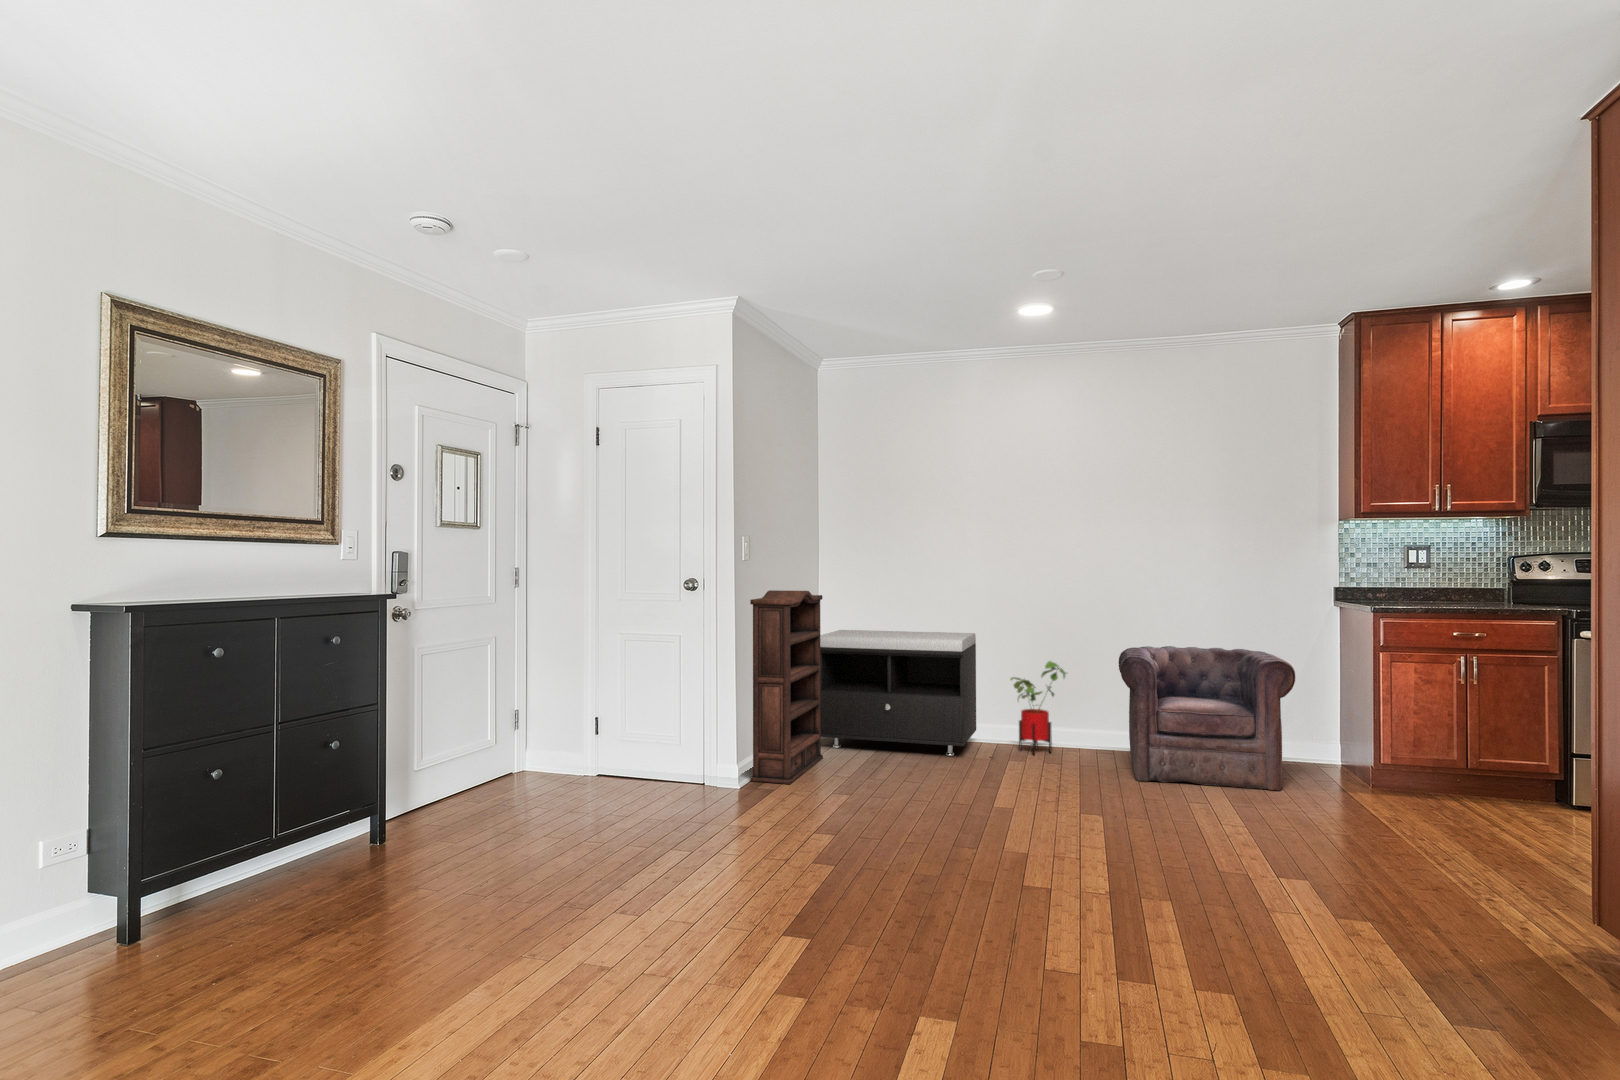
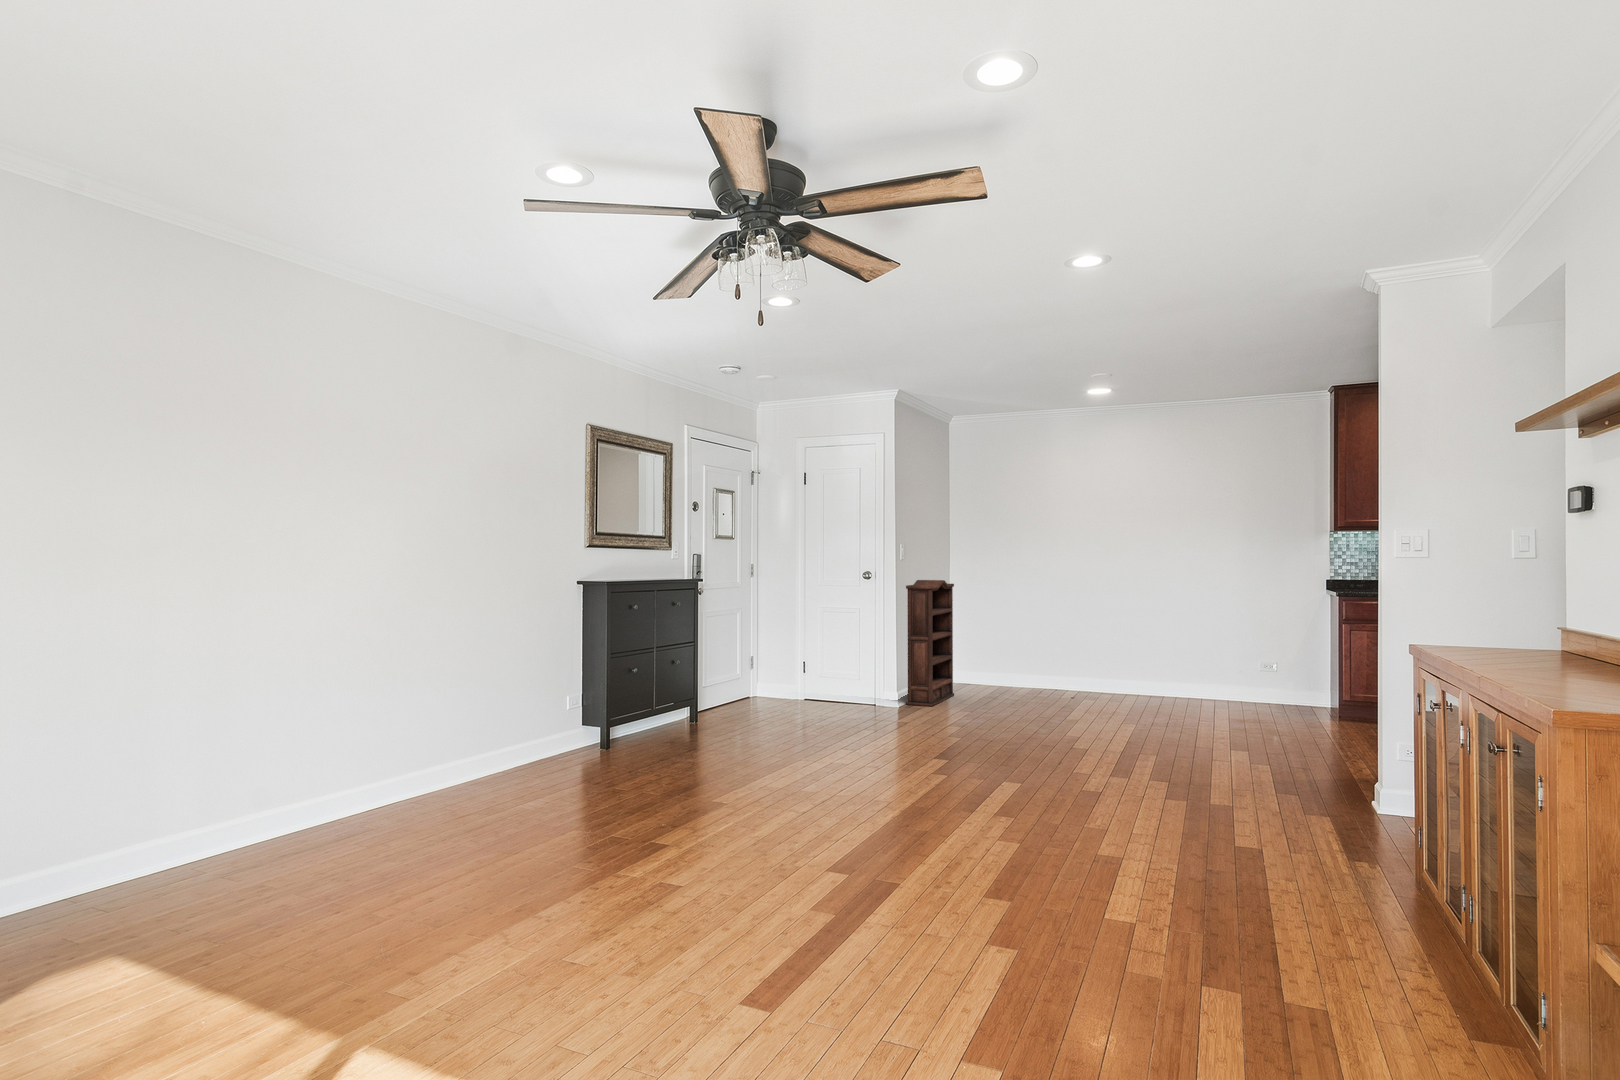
storage bench: present [820,630,976,756] -> none [950,609,1066,696]
armchair: present [1119,646,1296,790] -> none [1160,622,1280,717]
house plant: present [1011,661,1066,754] -> none [1089,632,1132,698]

